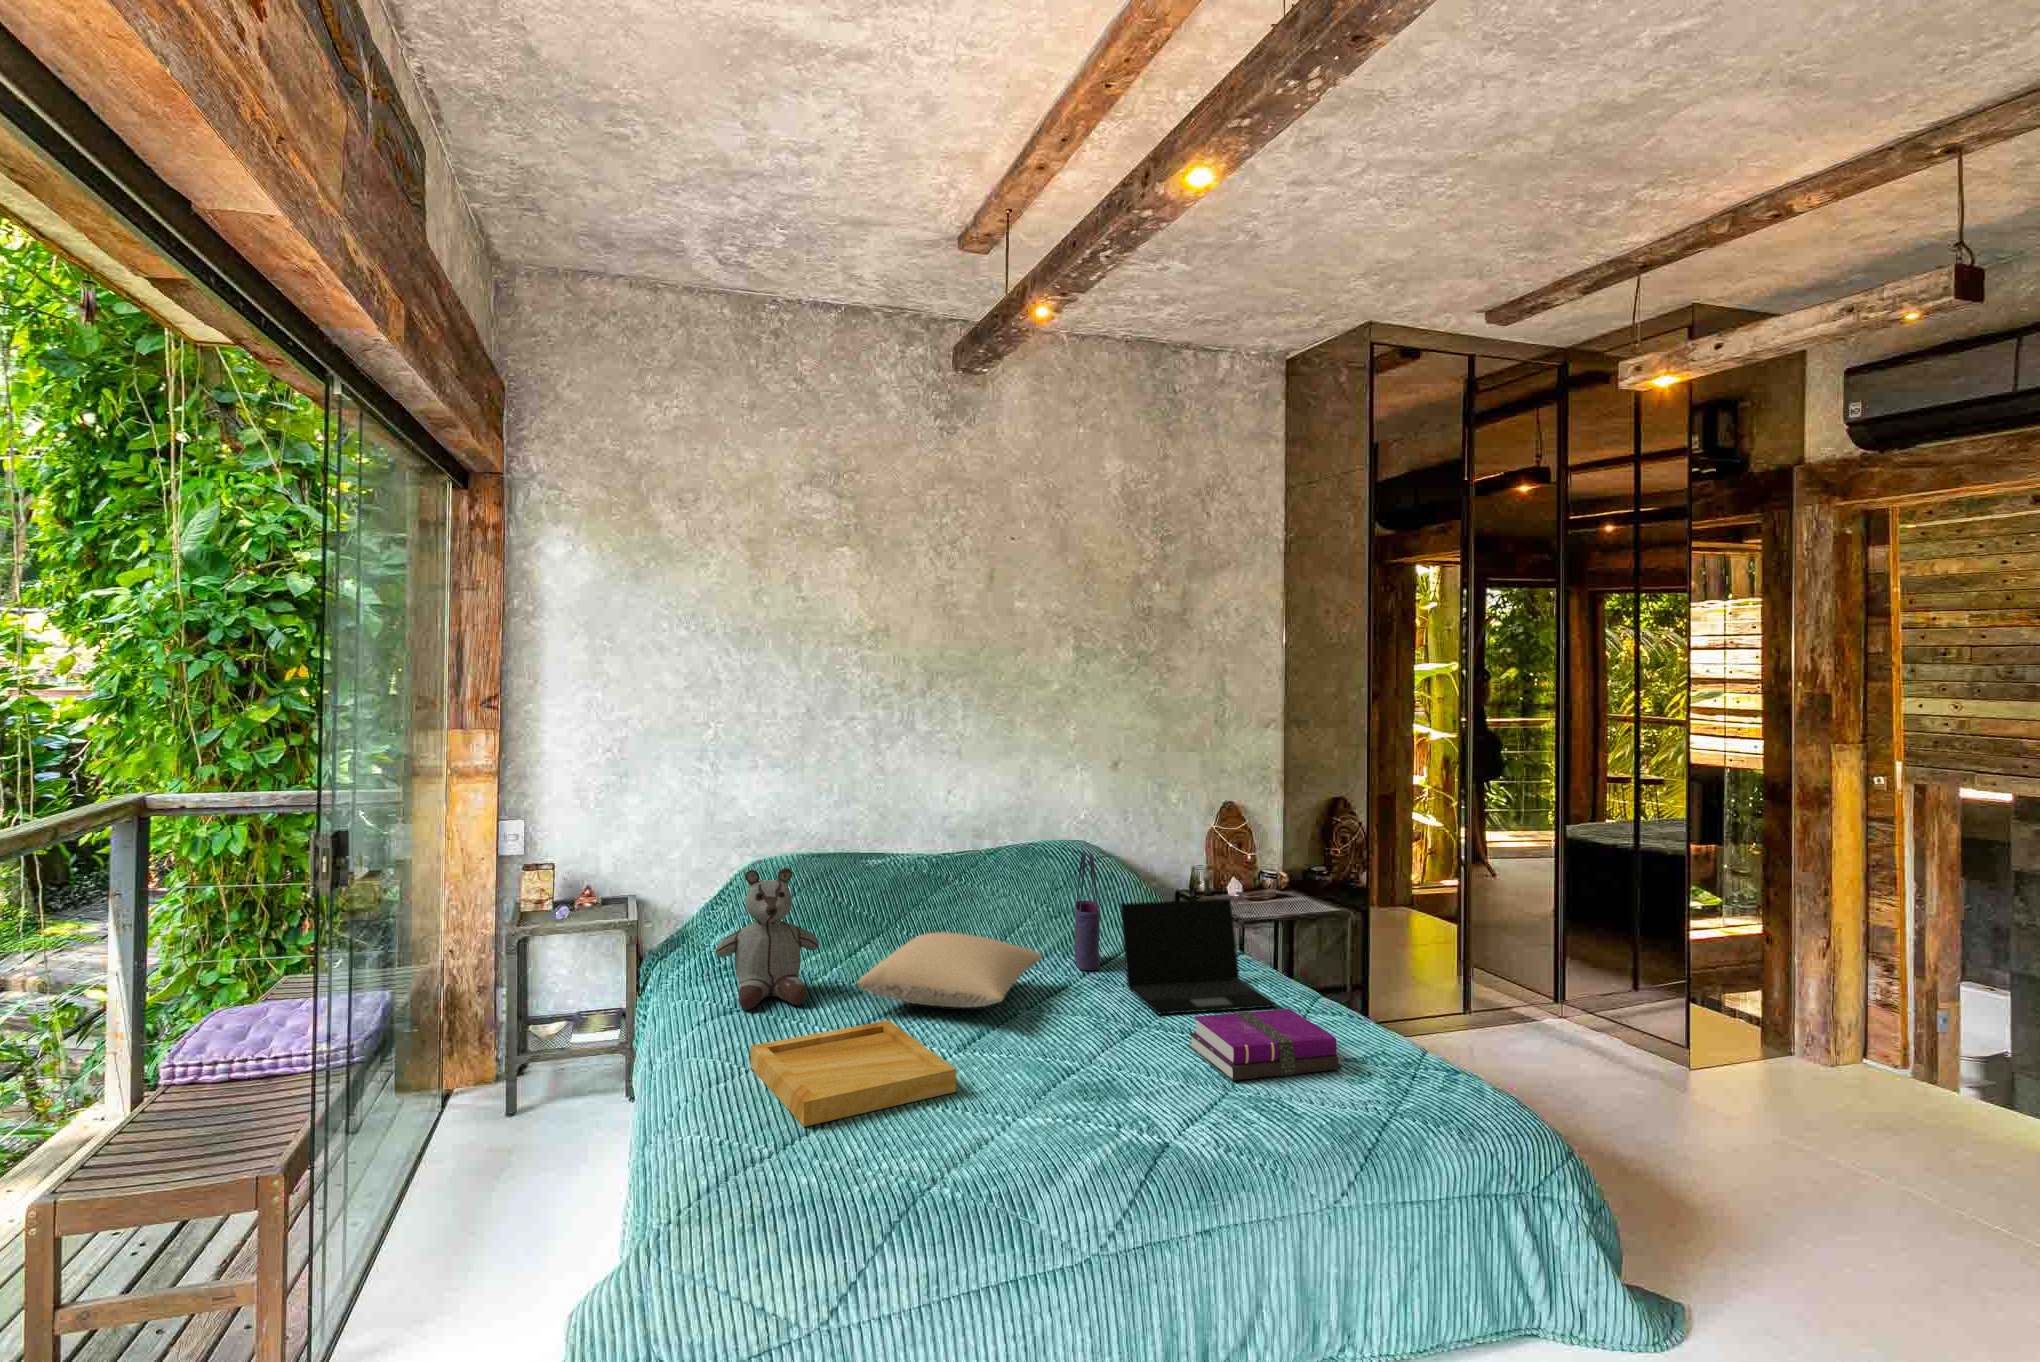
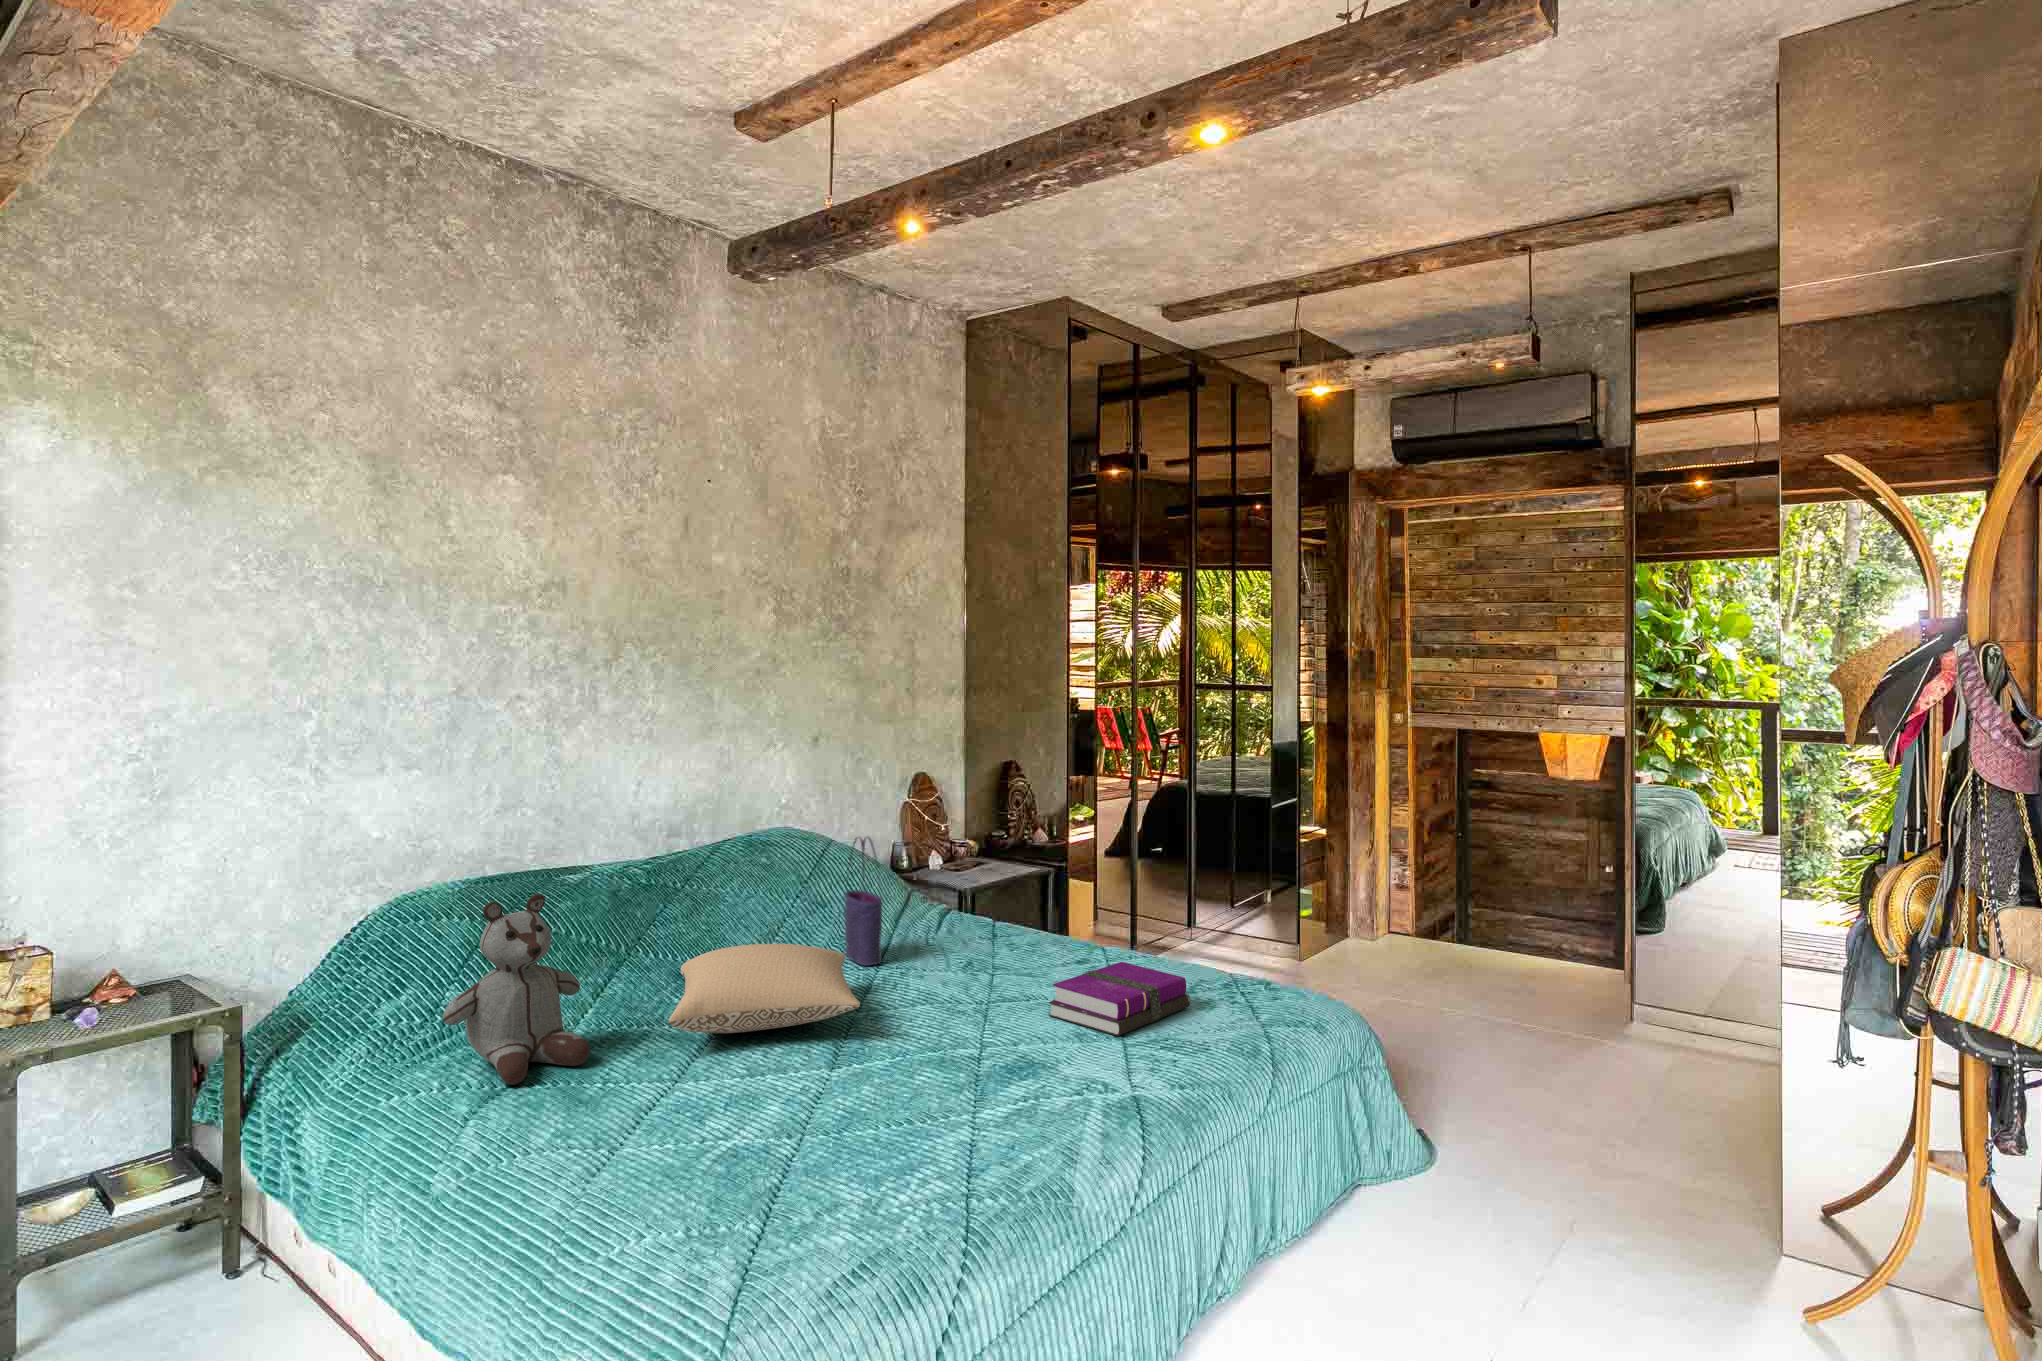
laptop: present [1120,899,1276,1014] -> none [916,868,1081,993]
tray: present [751,1020,956,1127] -> none [604,1054,881,1188]

